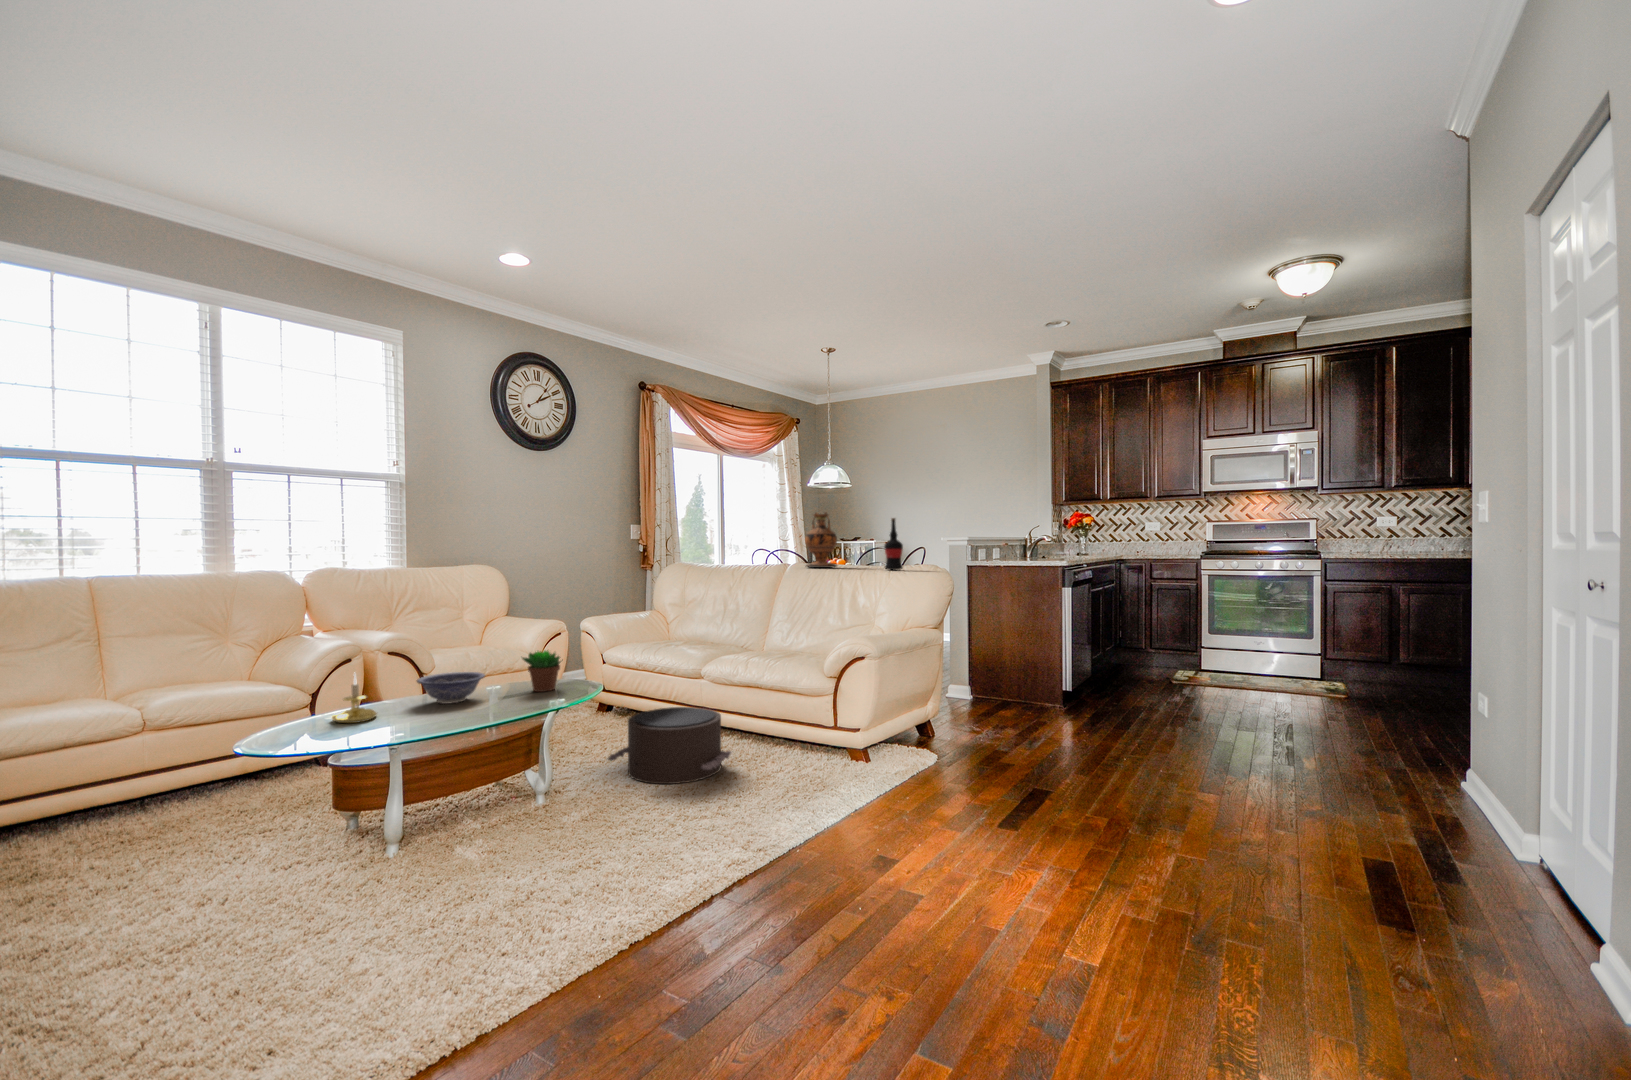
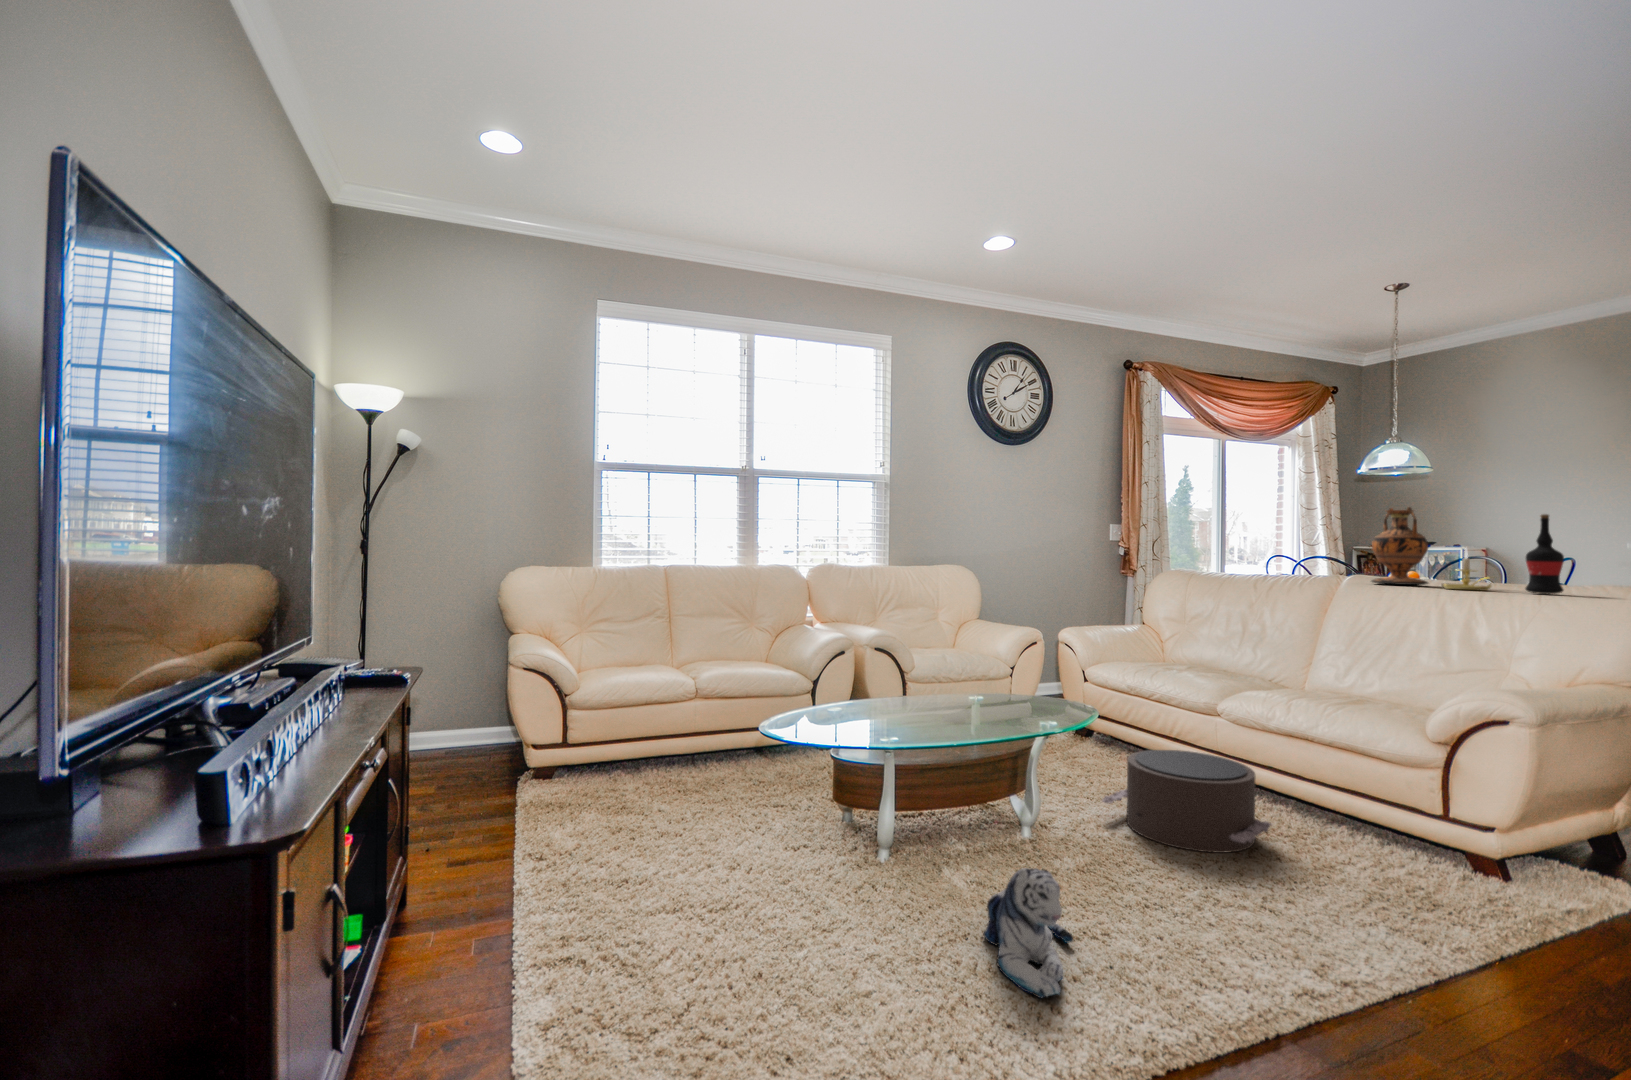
succulent plant: present [522,650,561,692] -> none [1005,663,1052,711]
decorative bowl: present [417,672,485,704] -> none [903,678,969,711]
candle holder: present [332,674,377,723] -> present [1442,549,1492,591]
plush toy: none [489,819,570,925] -> present [983,868,1073,998]

